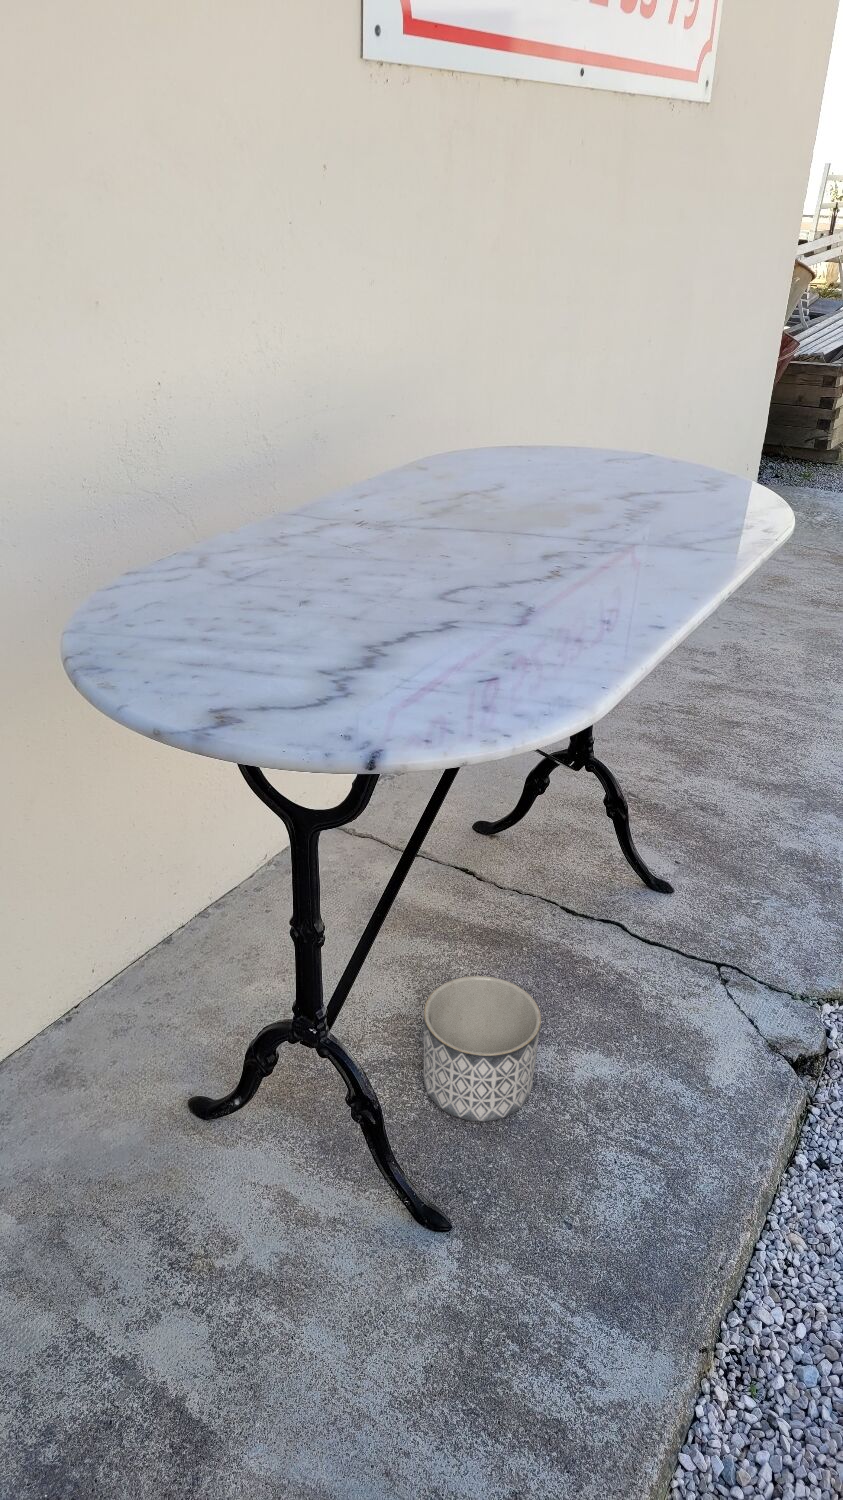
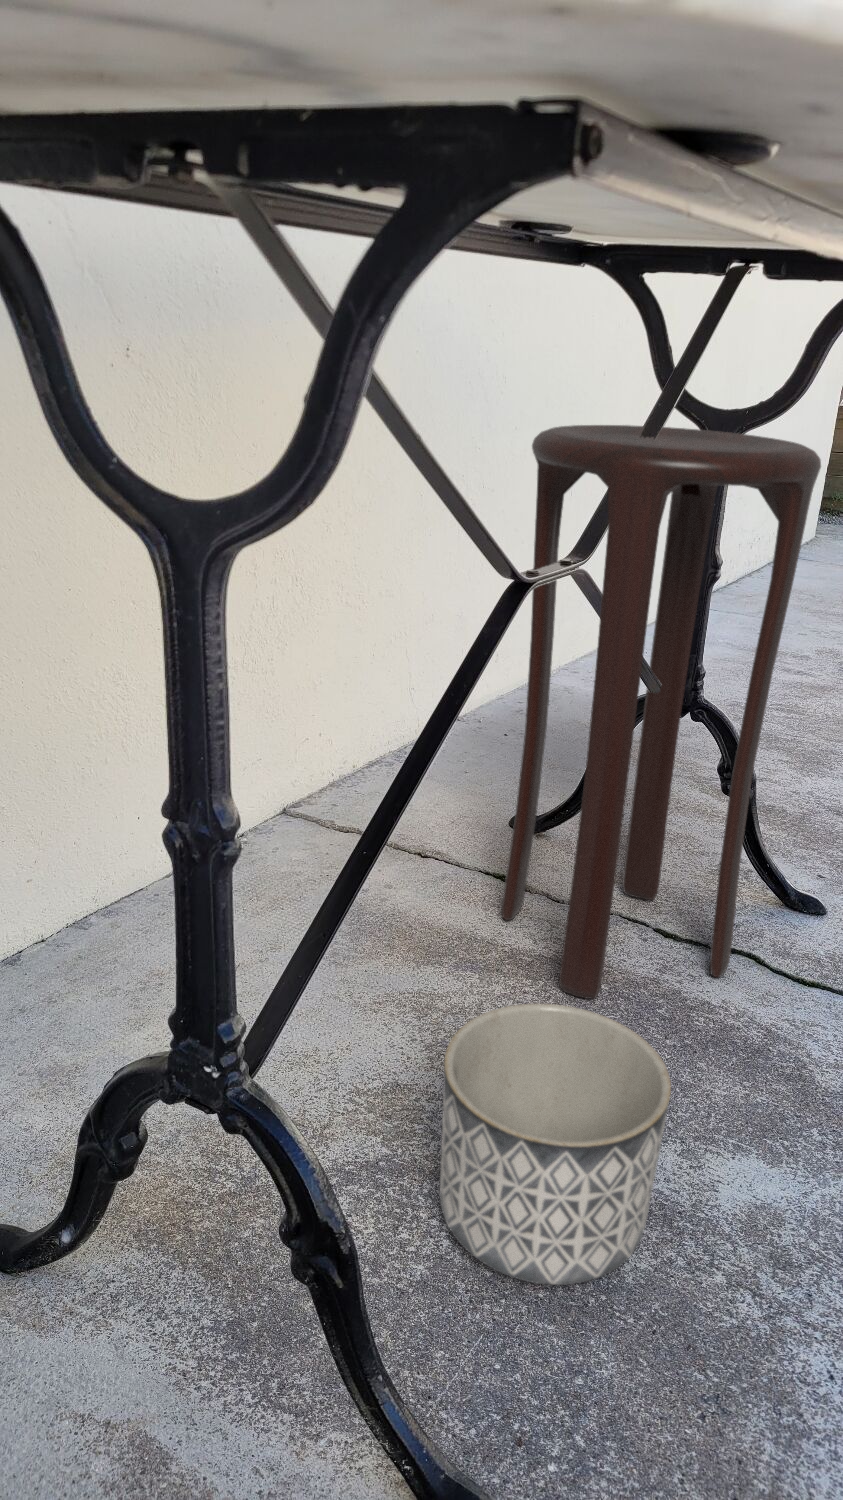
stool: none [465,605,646,957] -> present [502,425,821,999]

